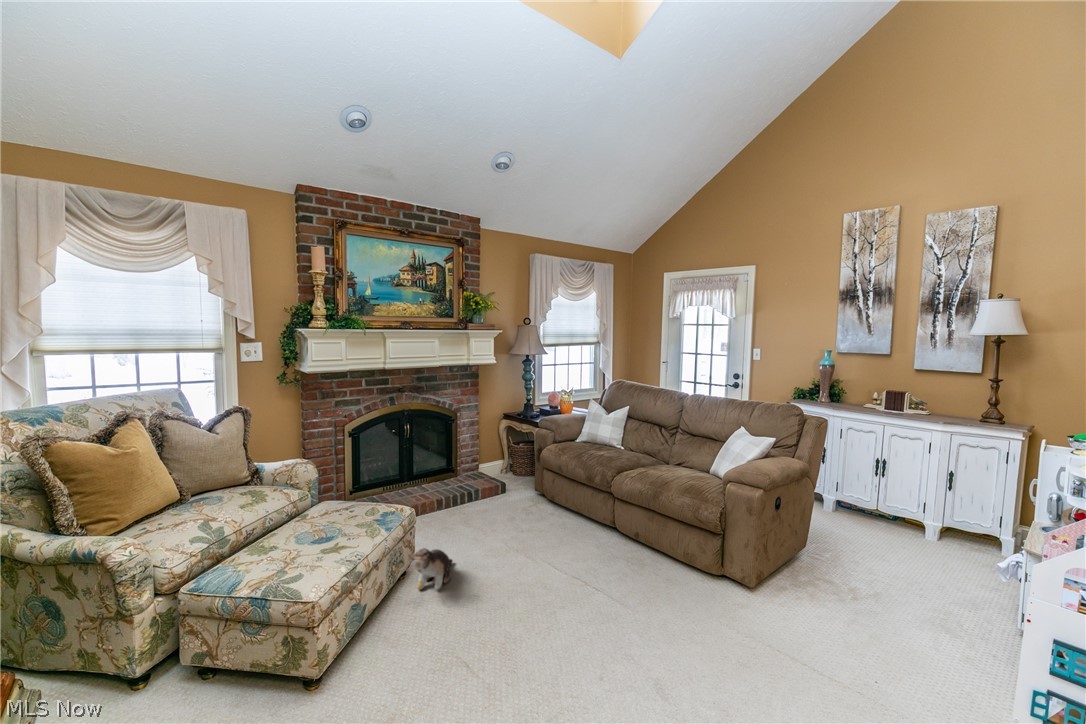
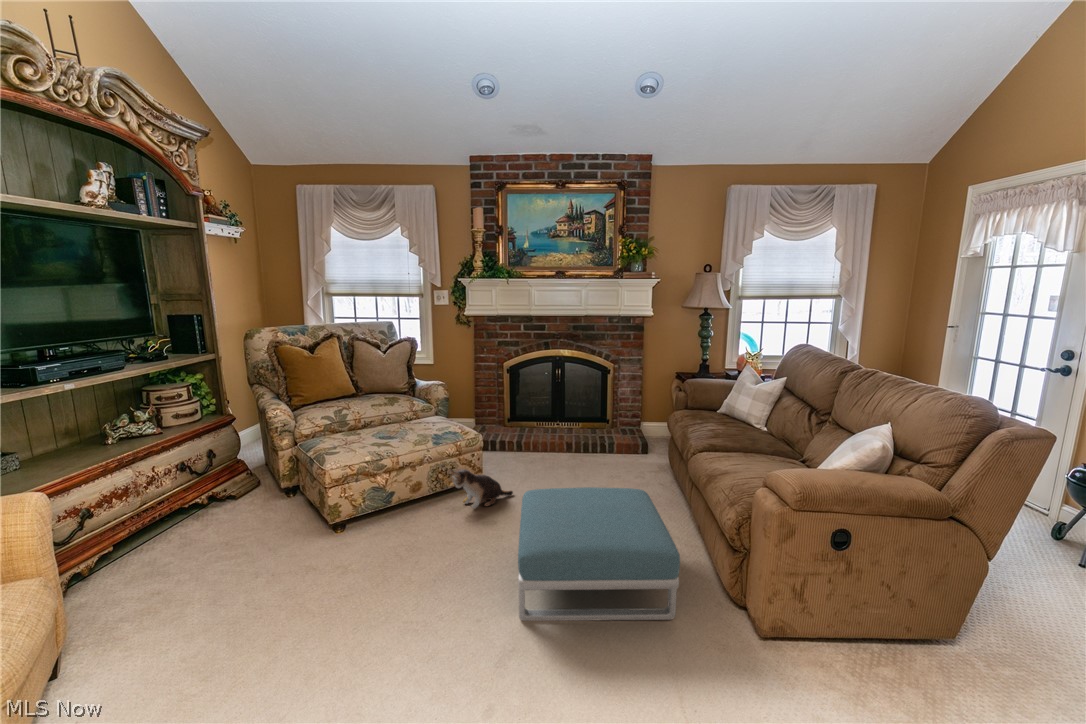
footstool: none [534,512,706,657] -> present [518,487,680,621]

